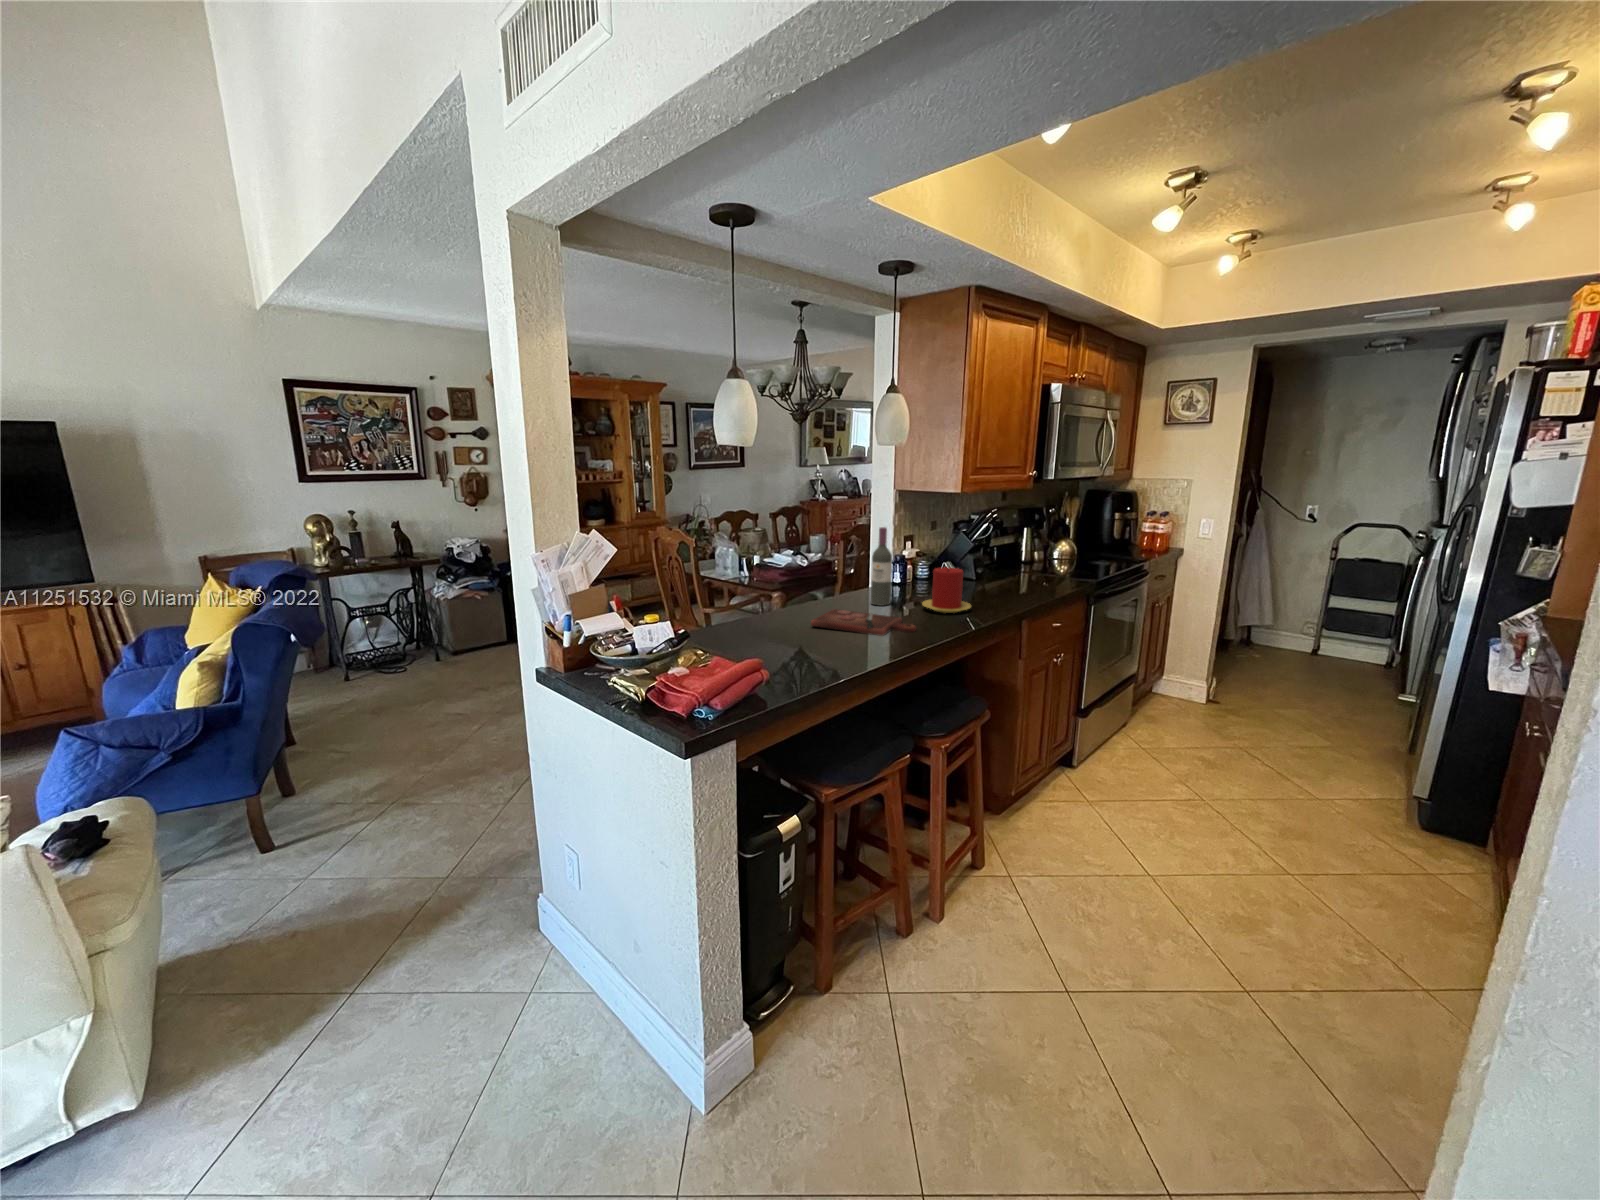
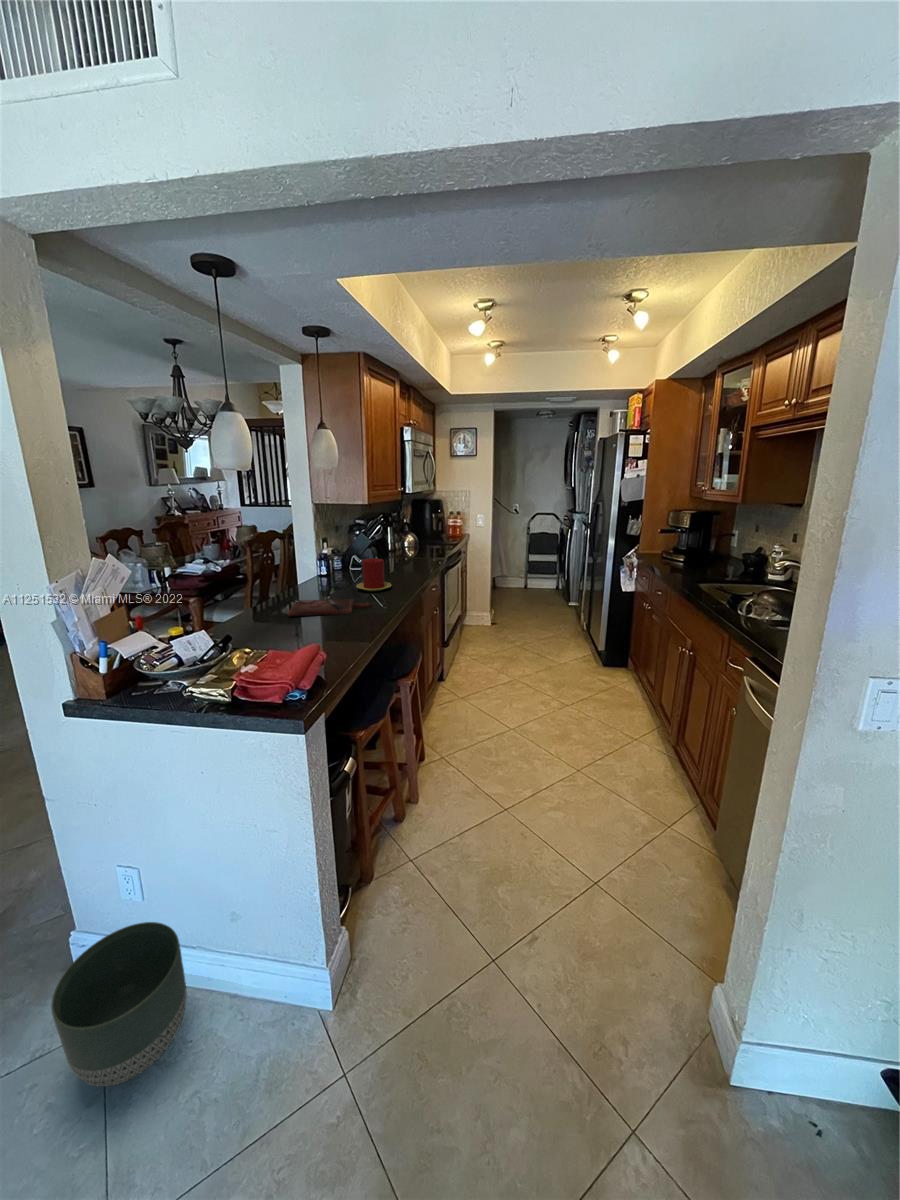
wine bottle: present [871,527,892,606] -> none [312,533,330,593]
planter: none [474,906,591,1055] -> present [51,922,187,1087]

